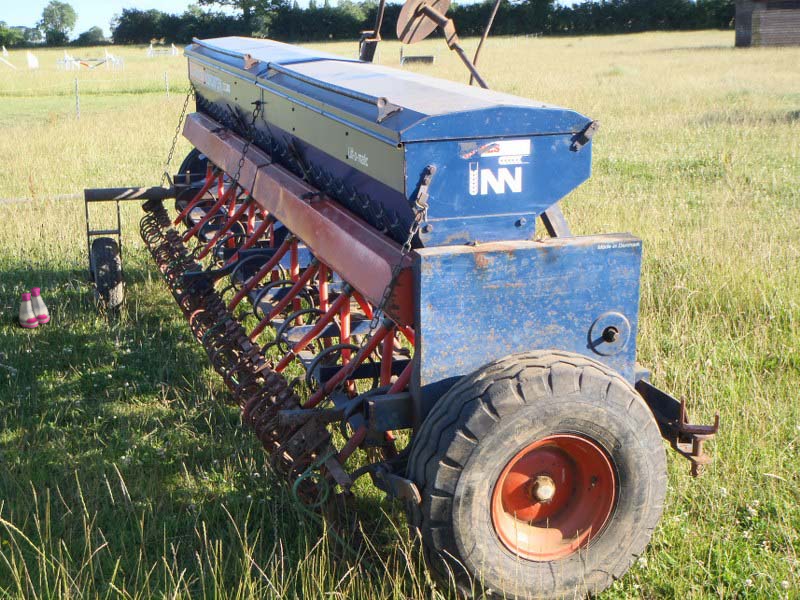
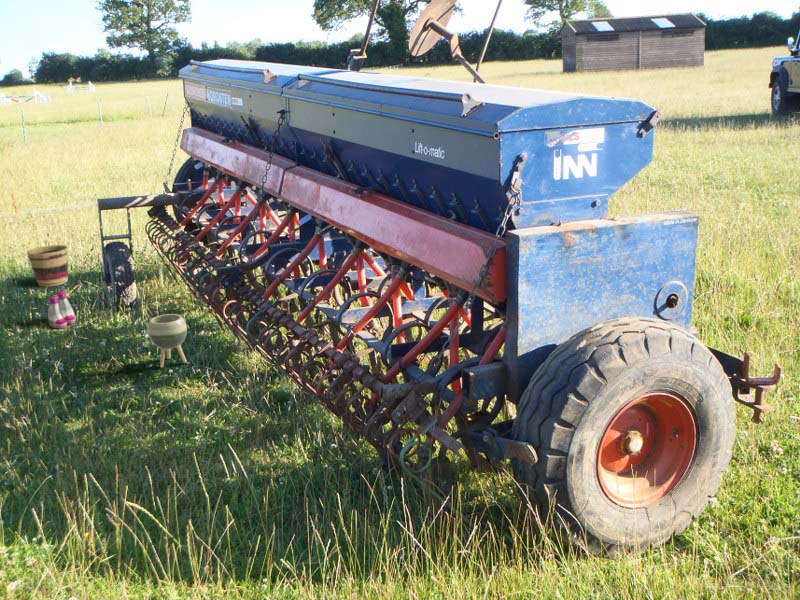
basket: none [12,237,55,282] -> present [27,245,68,287]
planter: none [108,319,150,376] -> present [148,314,187,368]

